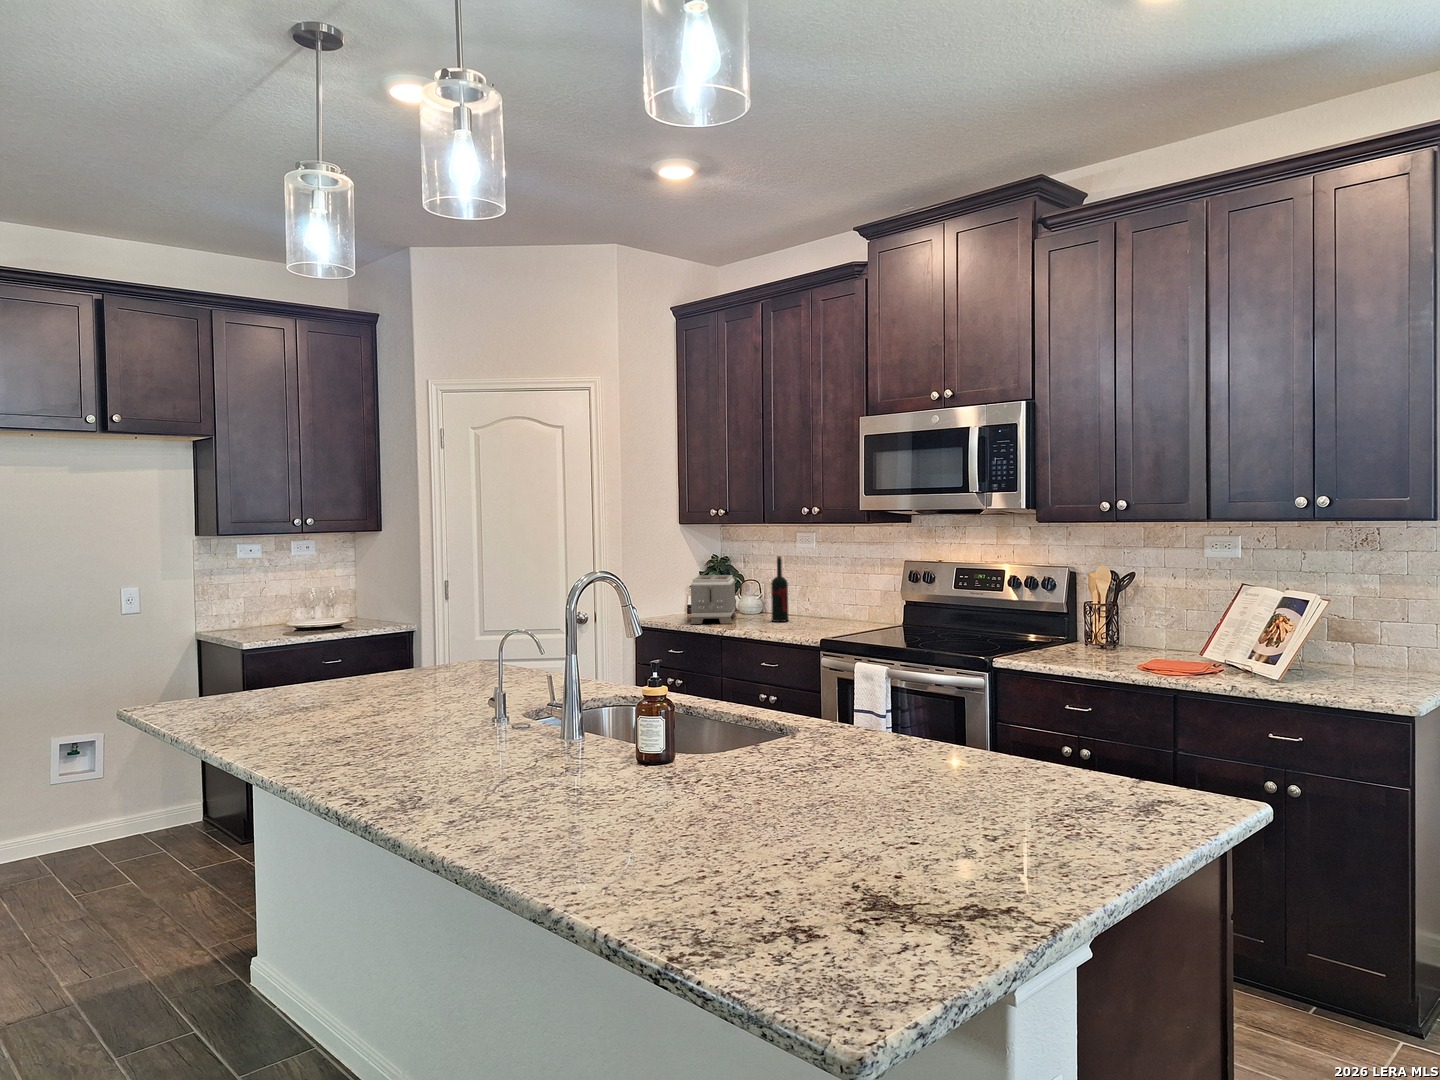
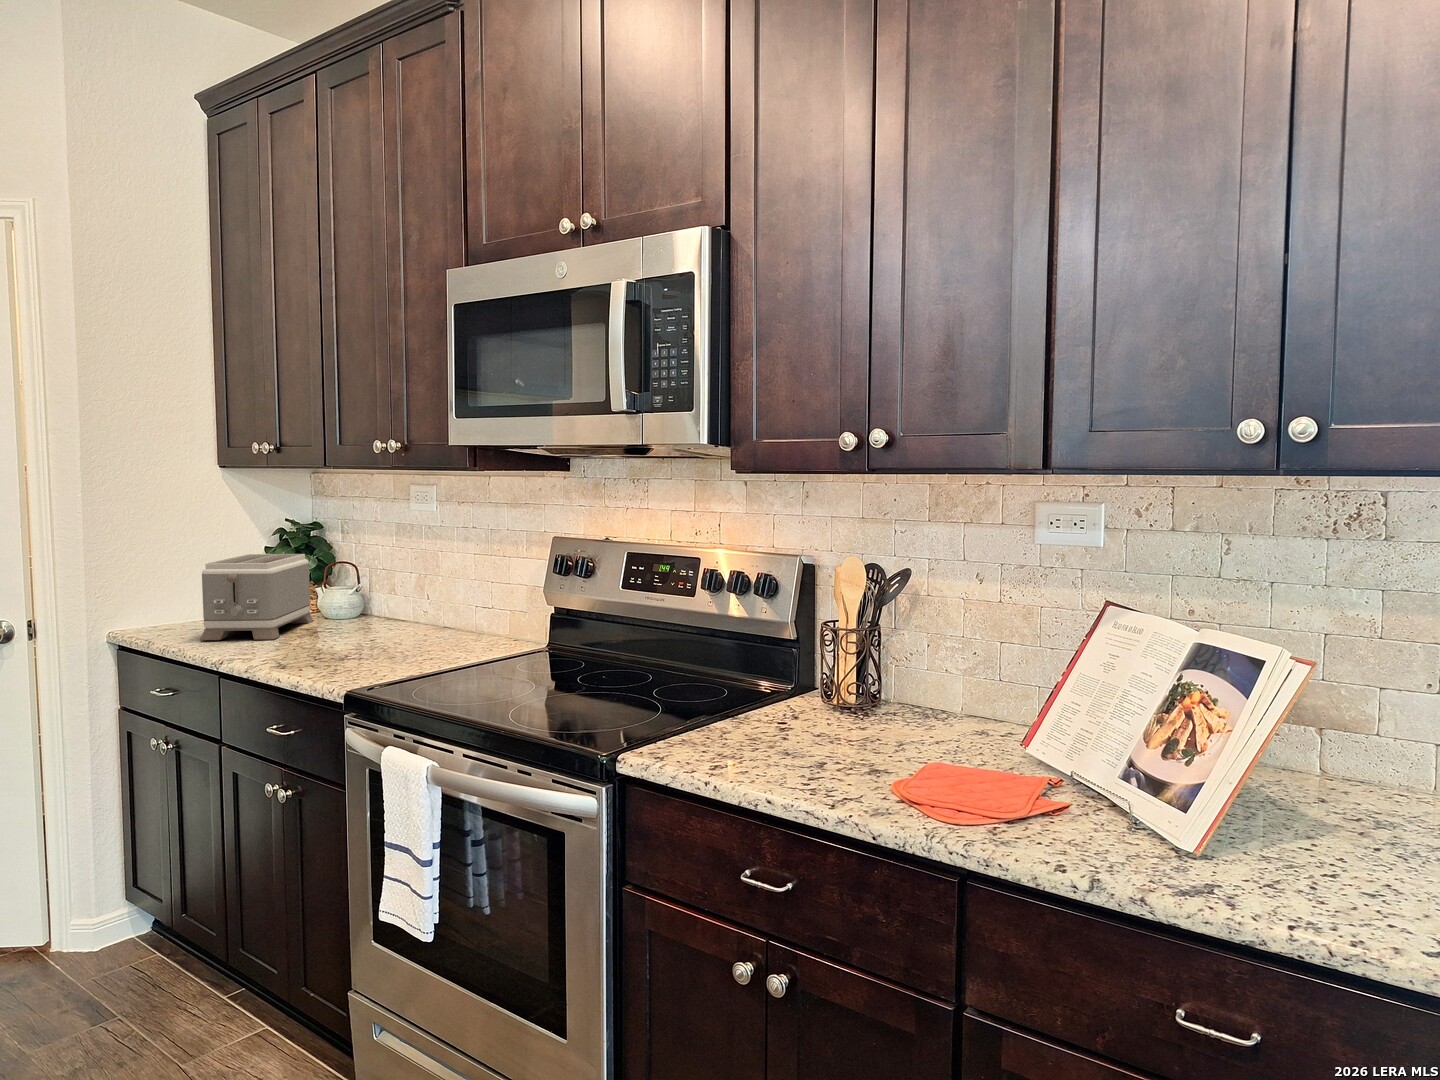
wine bottle: present [771,556,789,622] -> none [348,525,379,636]

